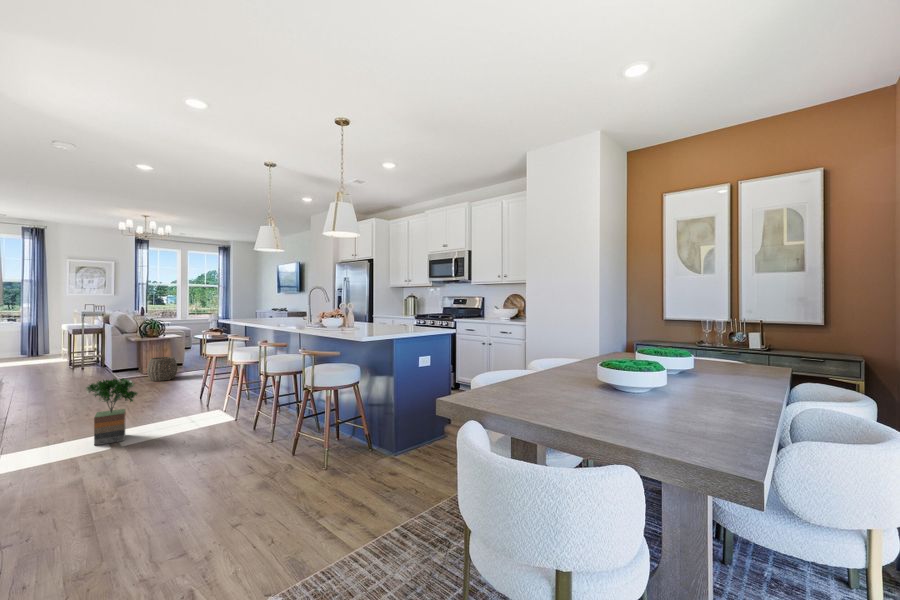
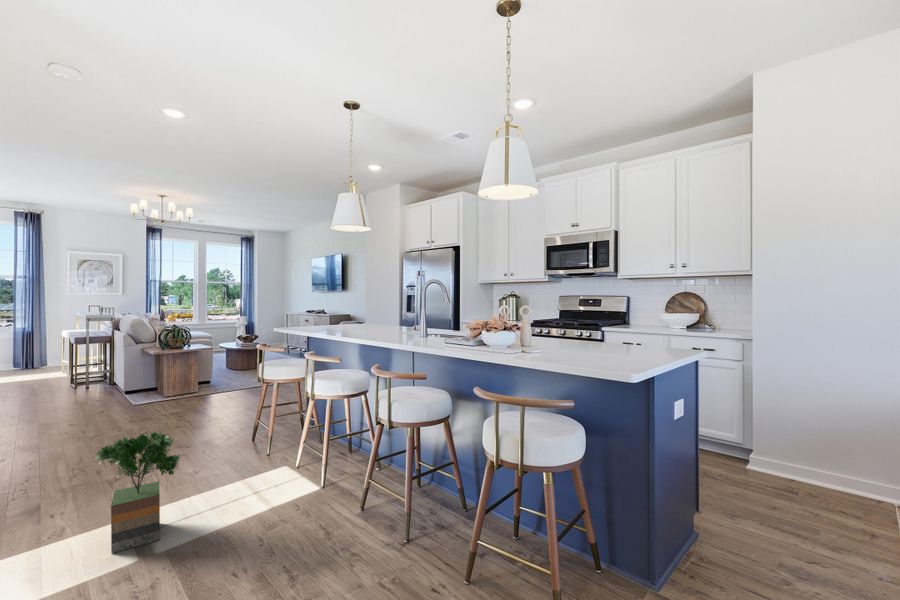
woven basket: present [147,357,178,381] -> none [171,375,210,409]

